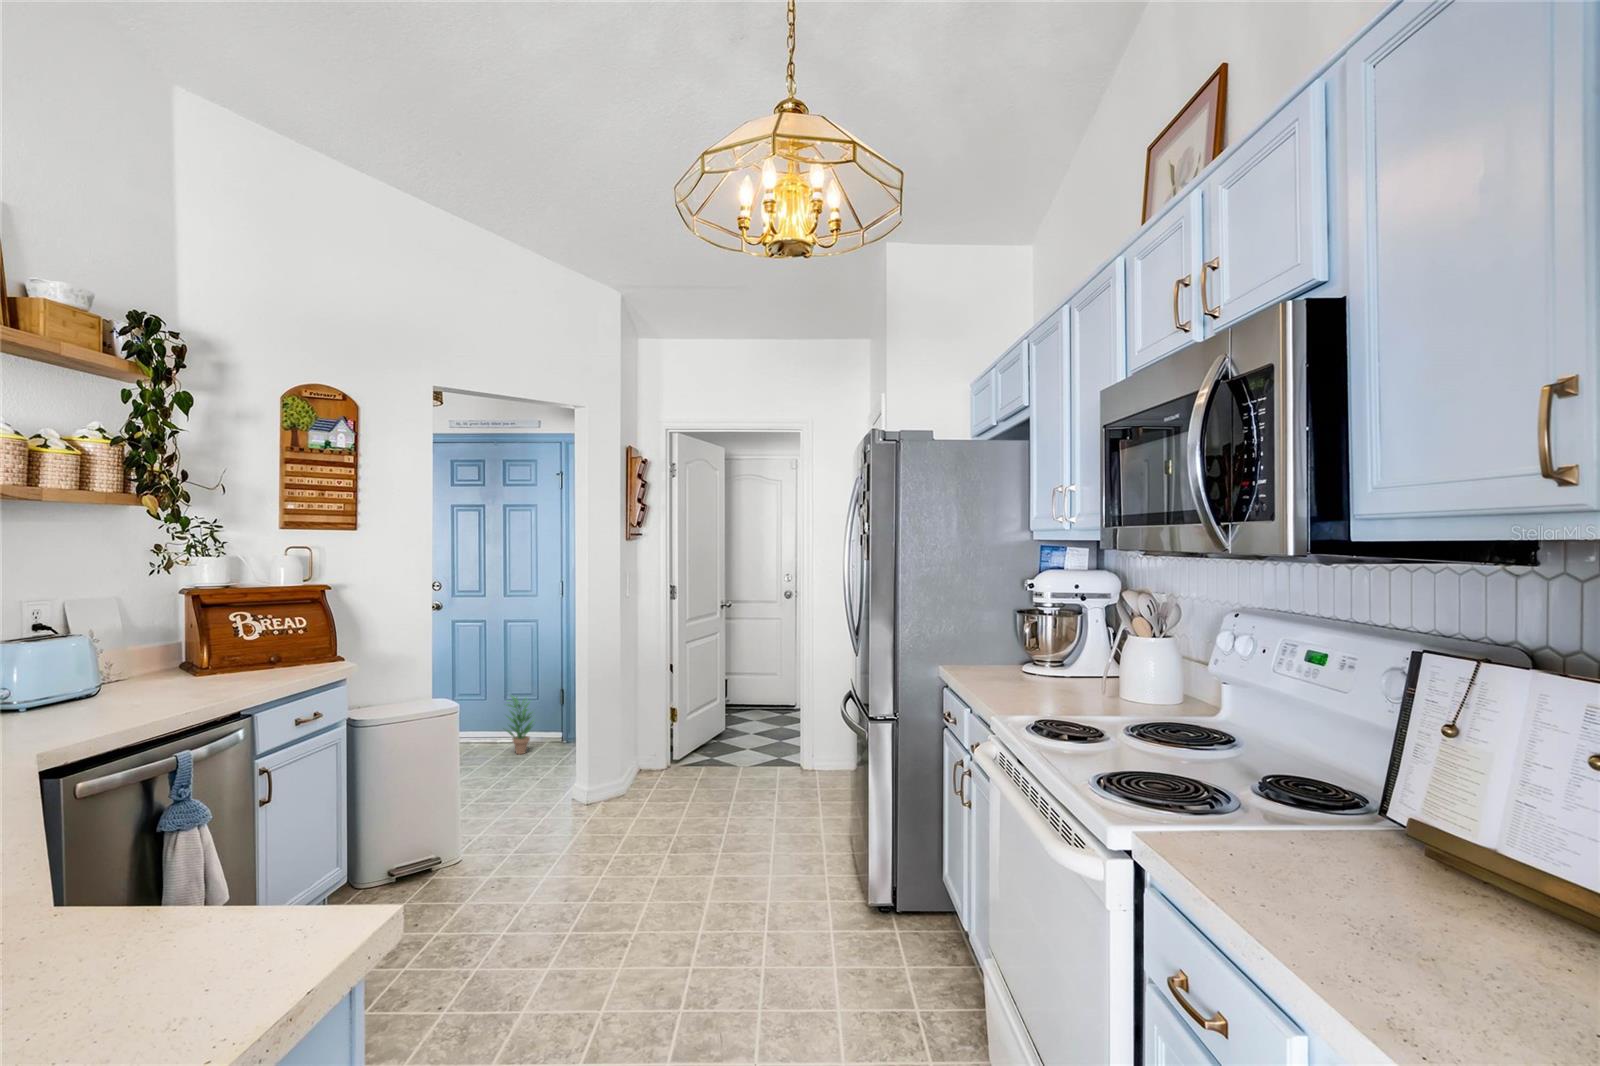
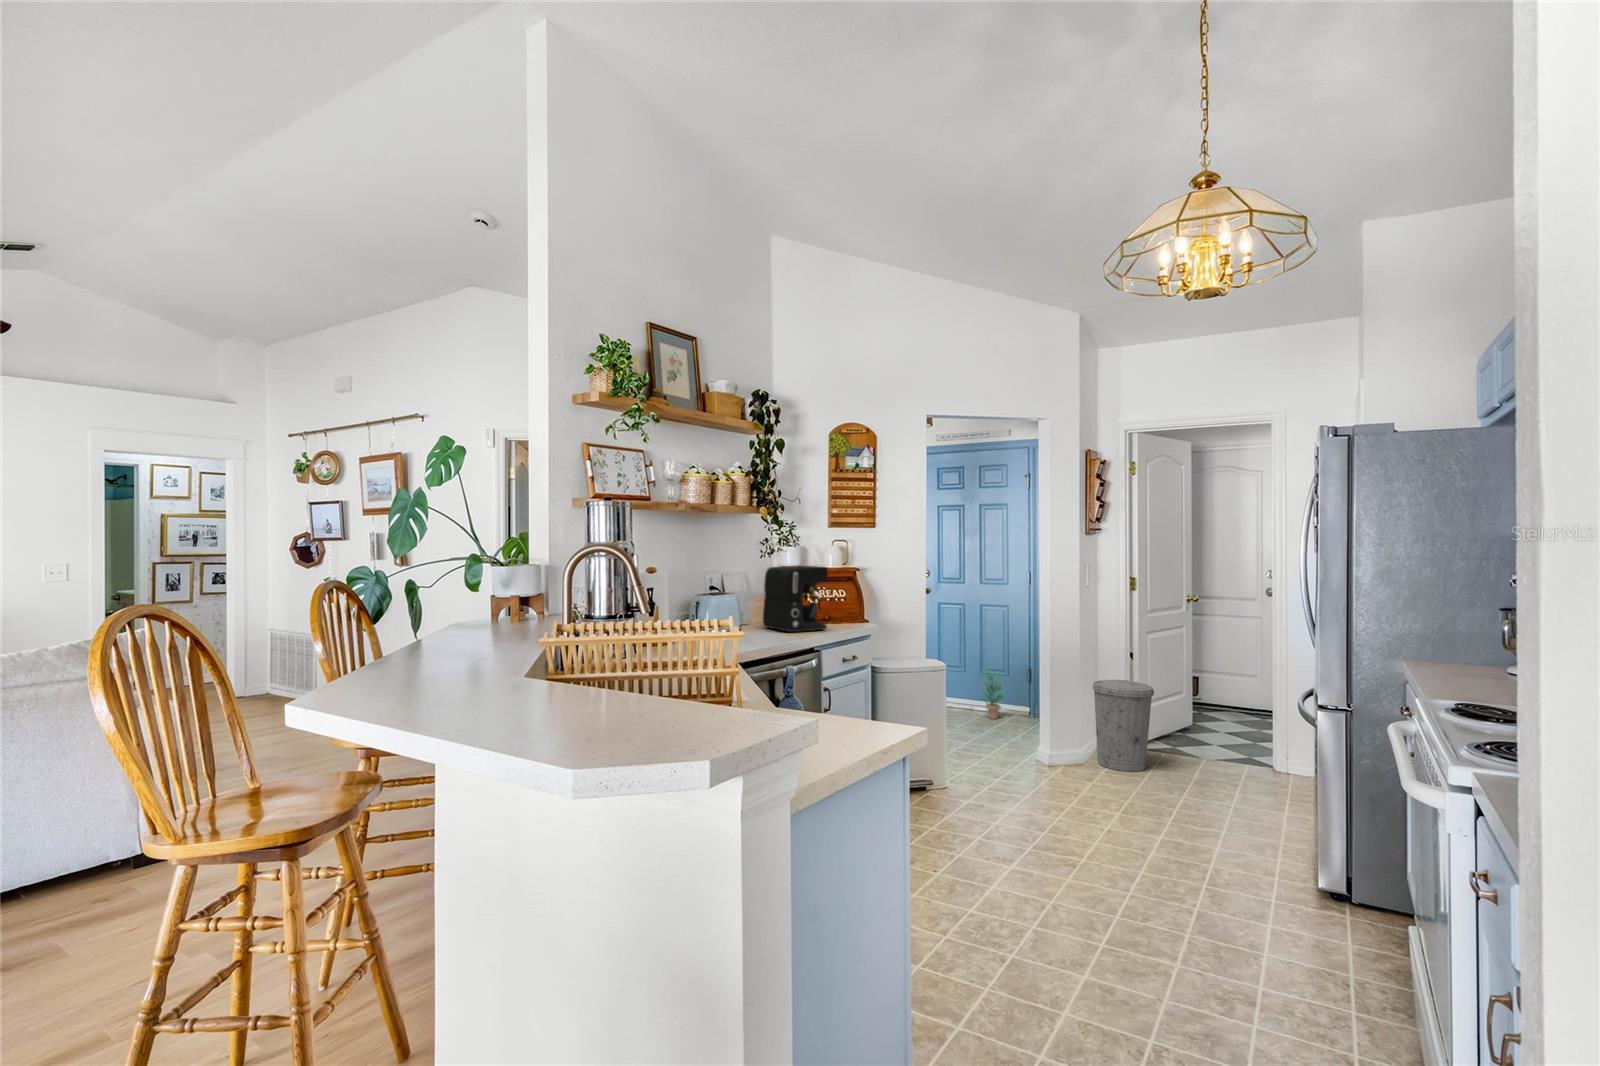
coffee maker: none [141,586,270,692] -> present [763,566,828,632]
trash can: none [634,695,696,794] -> present [1093,680,1154,772]

